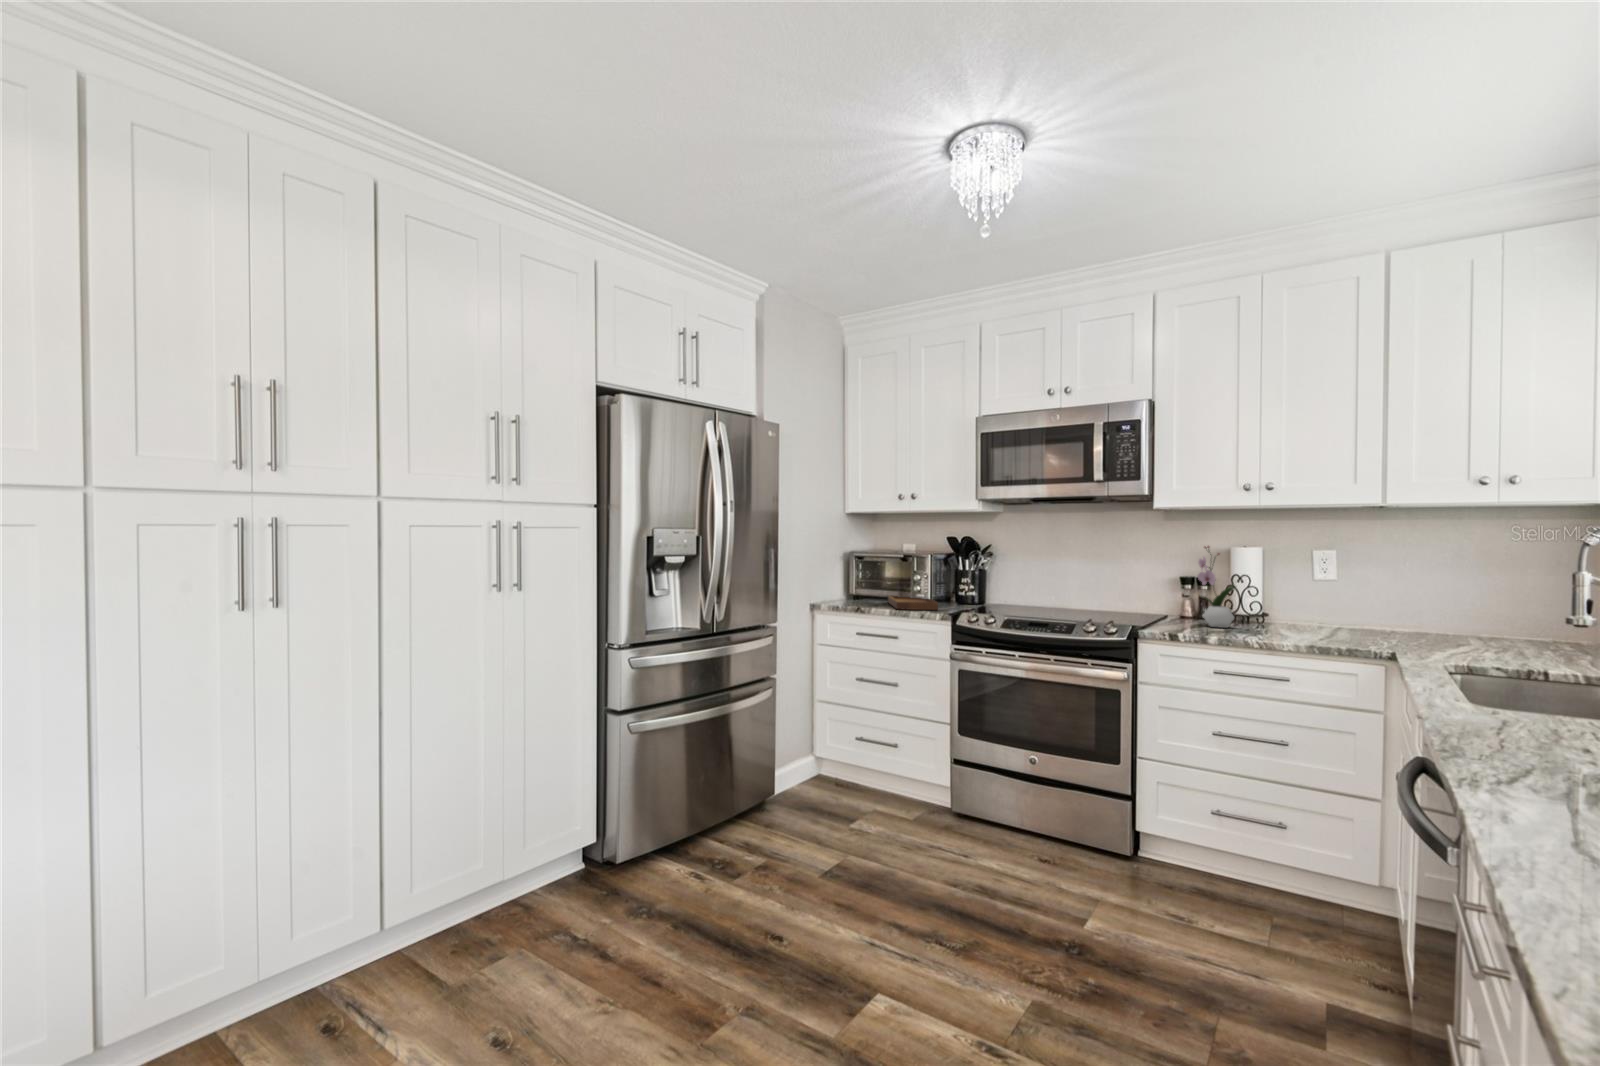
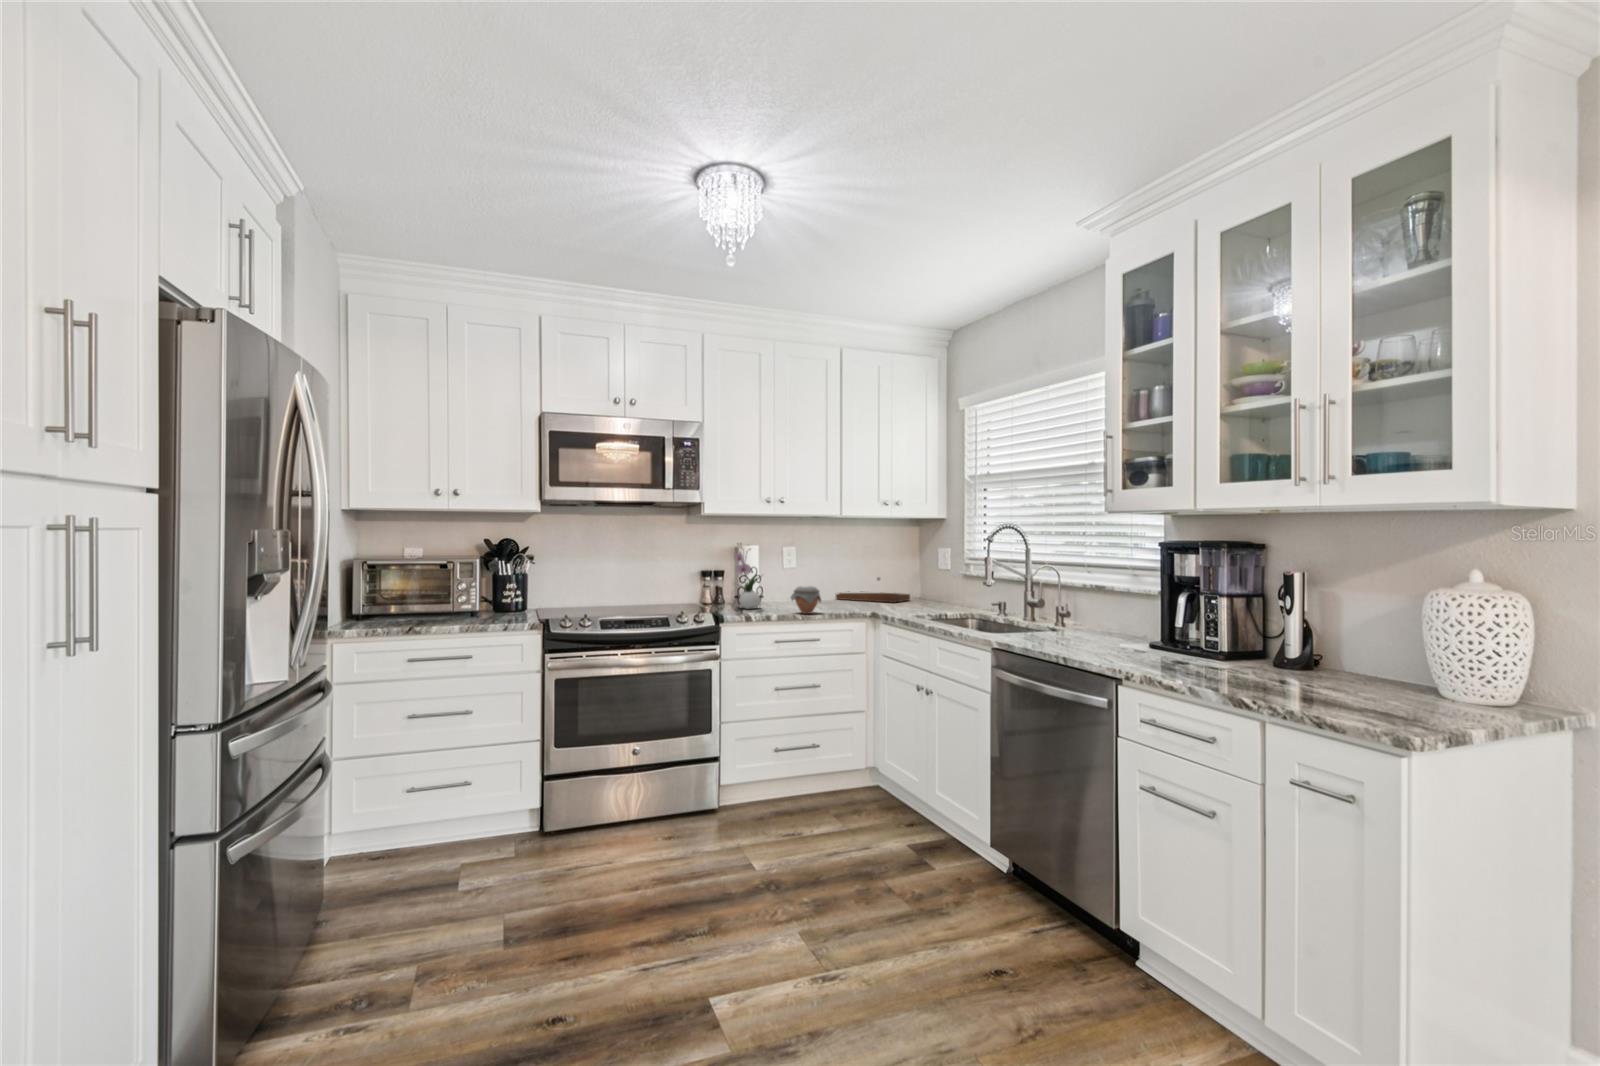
tray: present [888,580,938,610] -> present [836,577,910,603]
jar: none [1248,603,1295,641] -> present [791,586,821,614]

